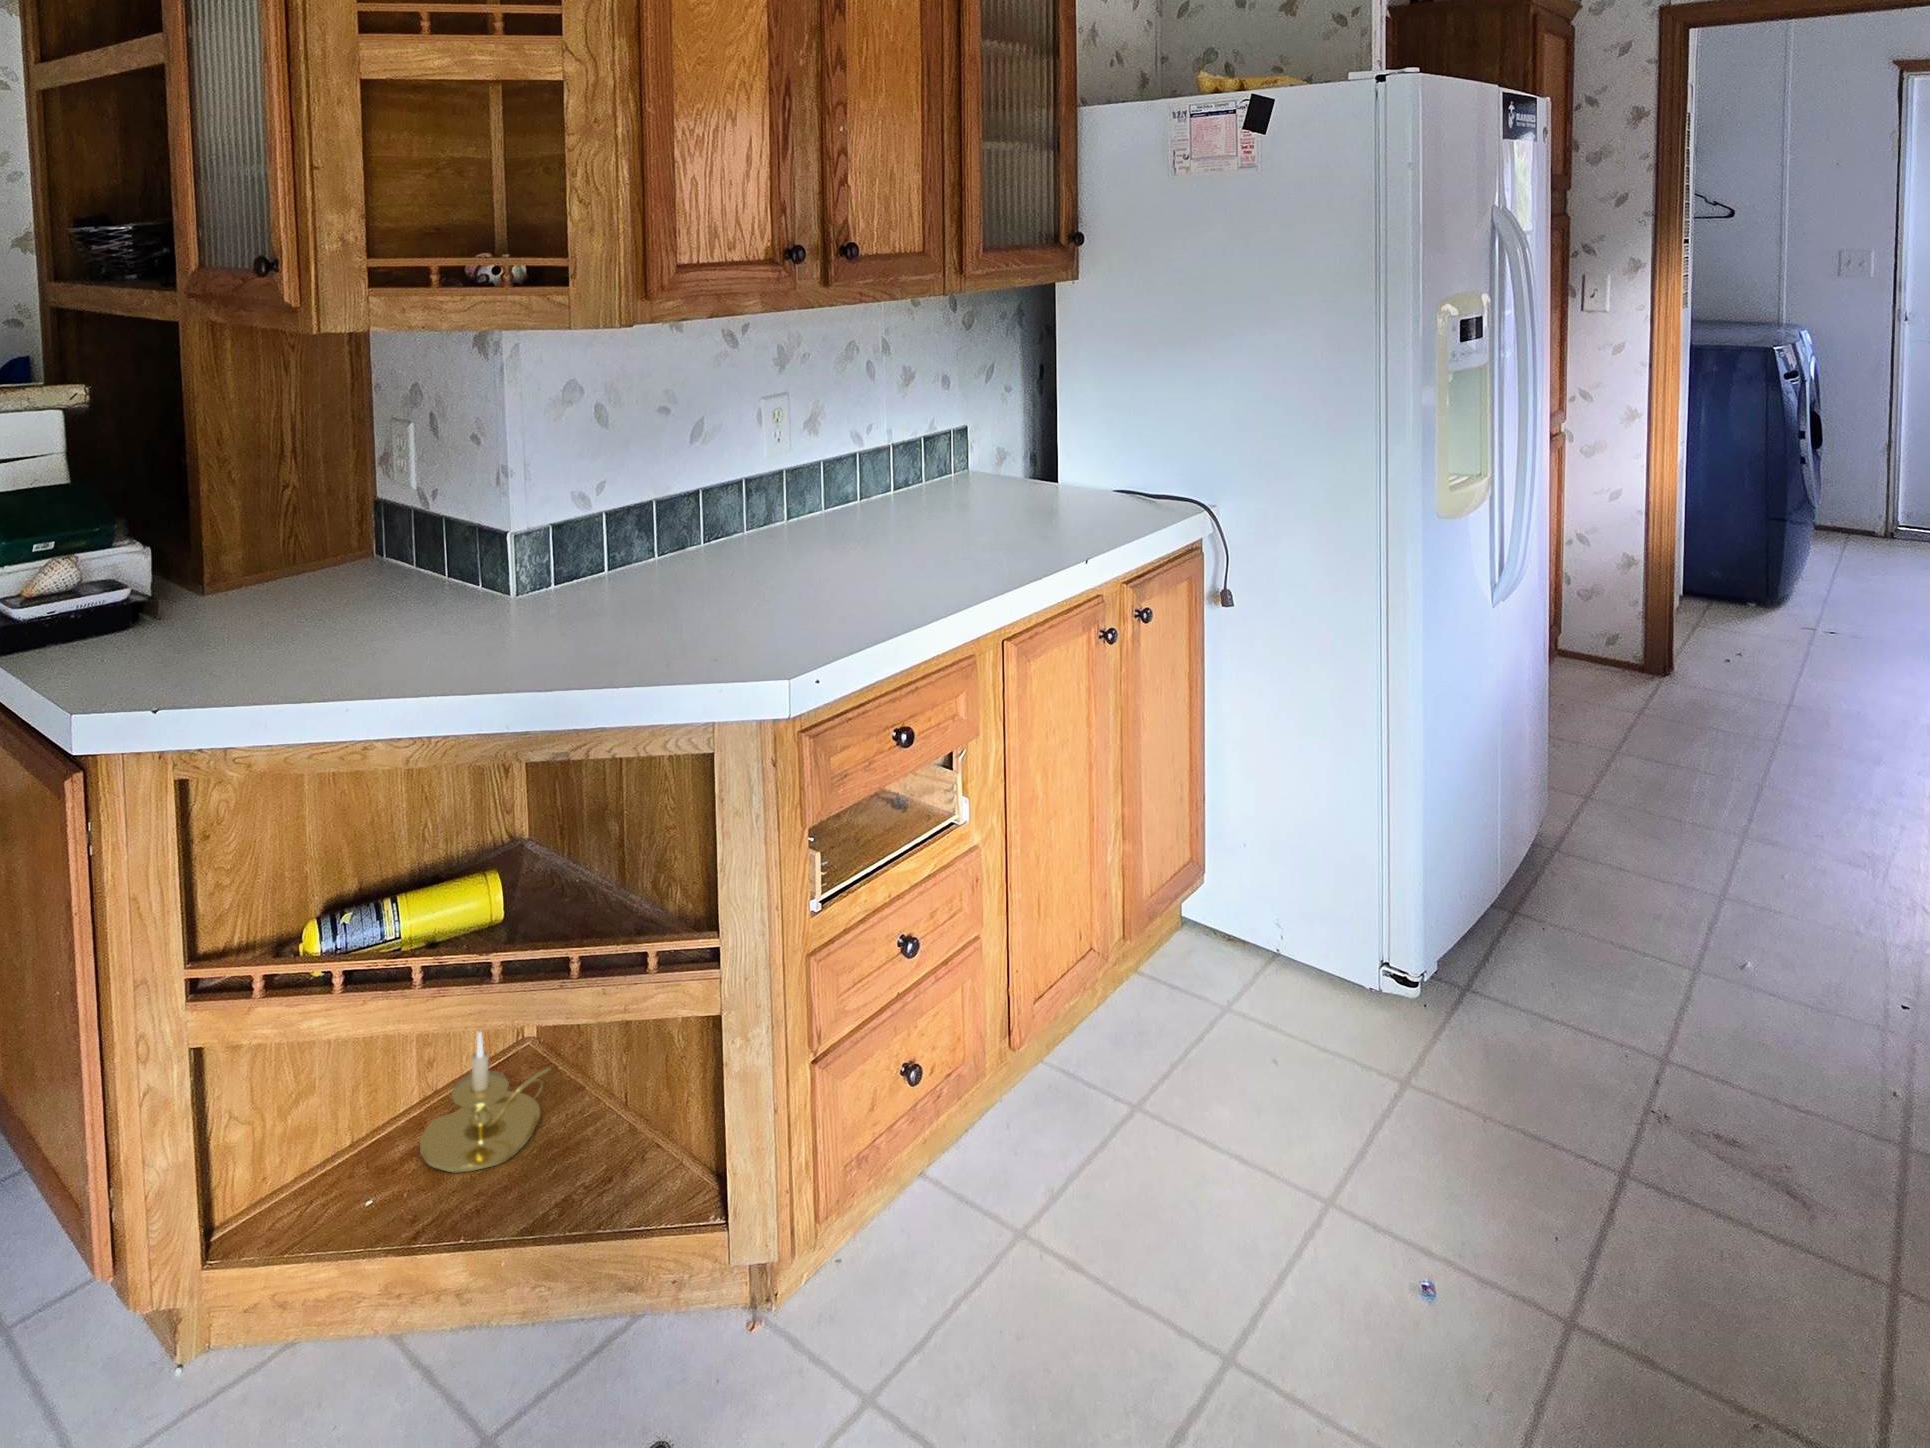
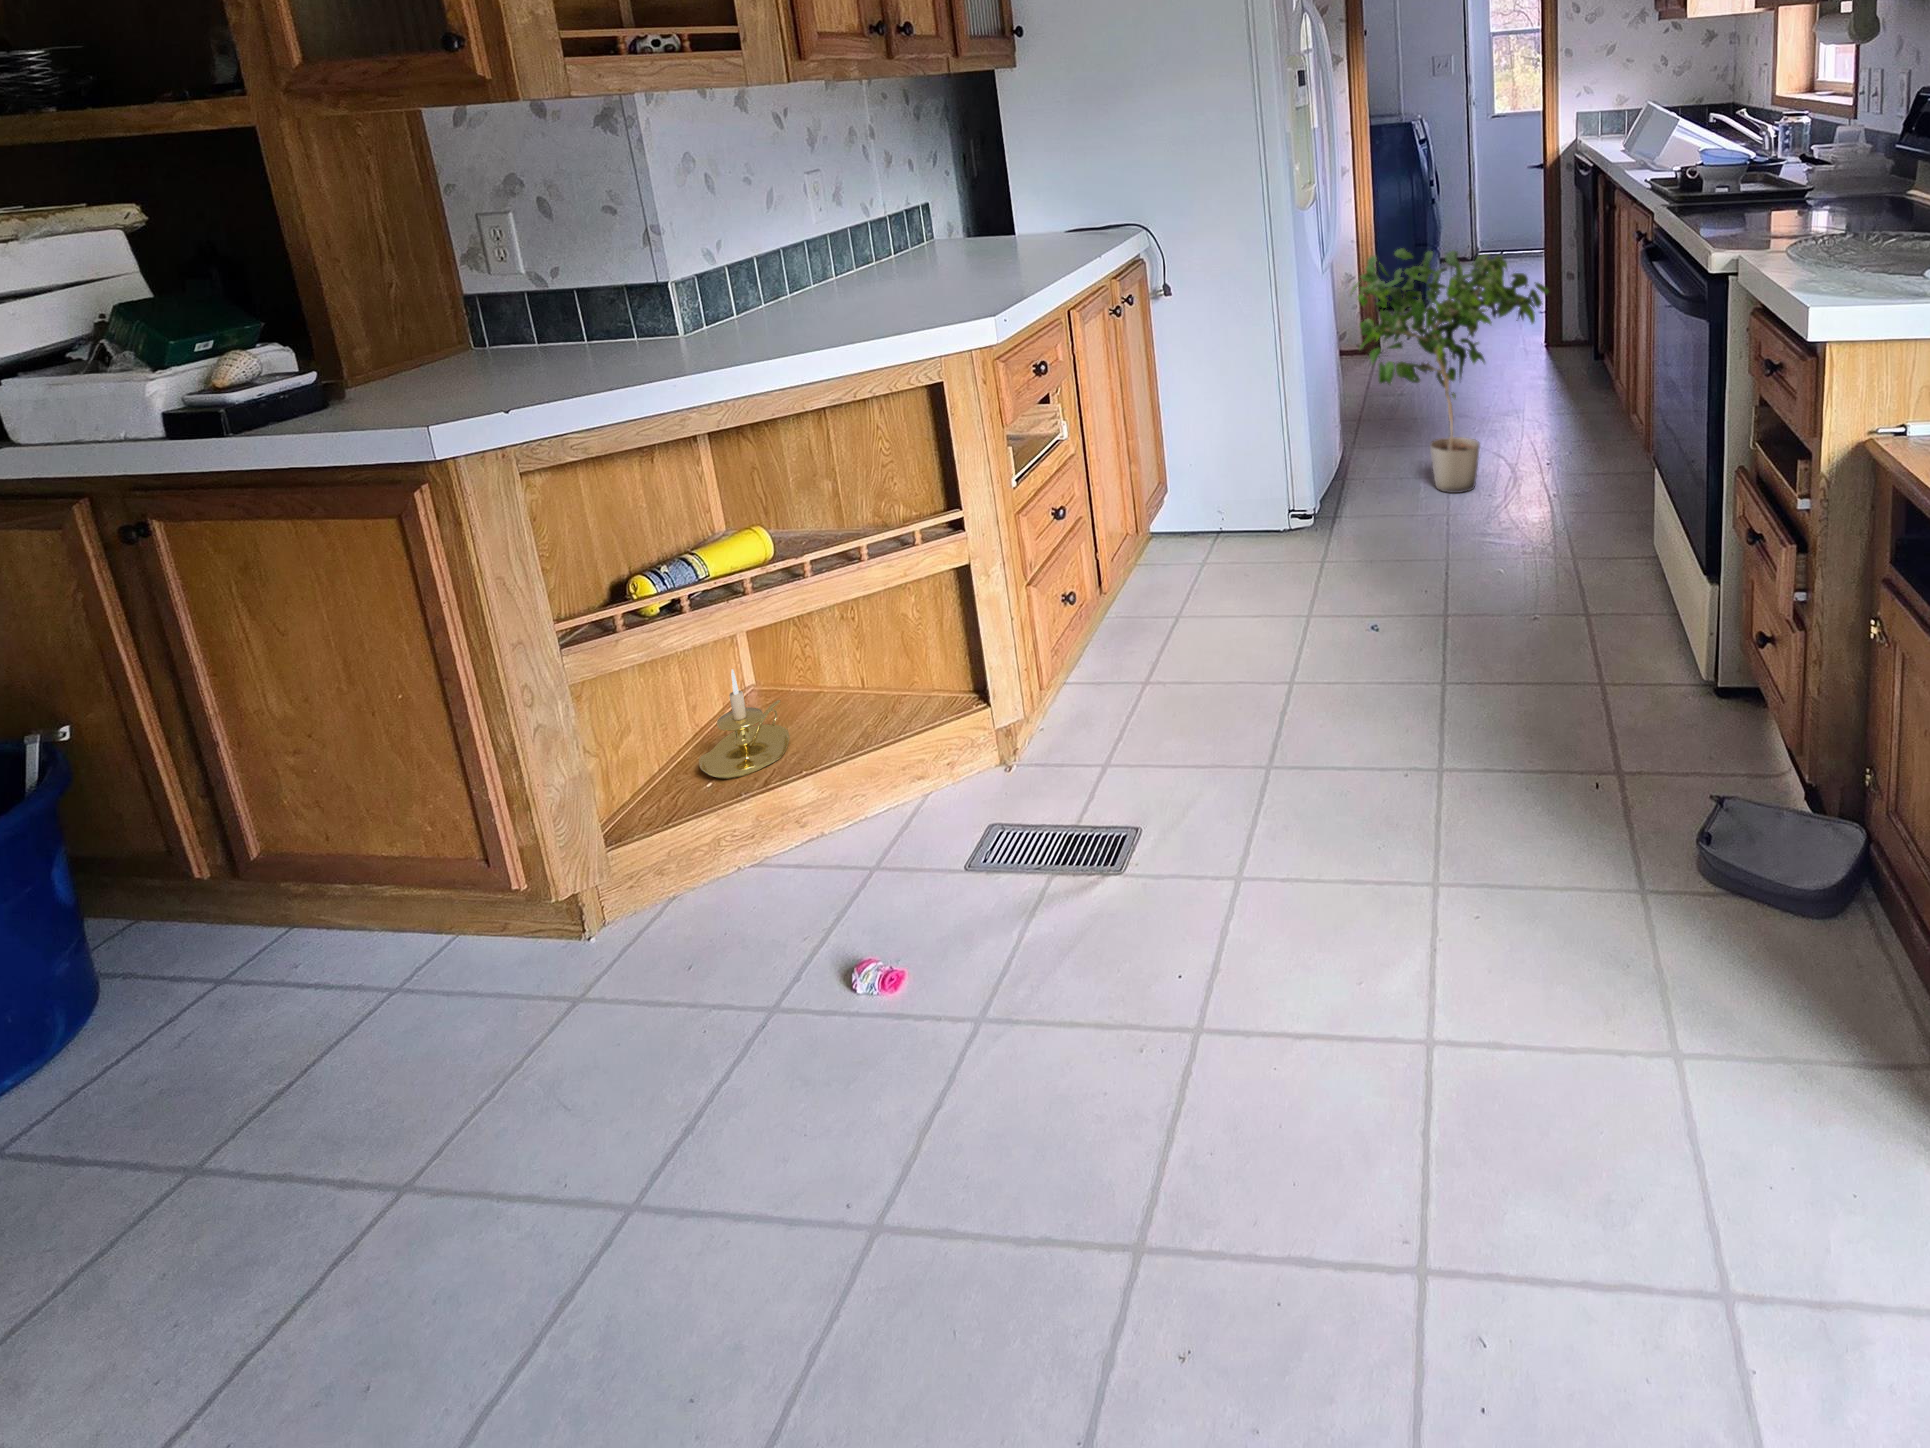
potted plant: none [1534,582,1890,995] -> present [1350,248,1549,493]

